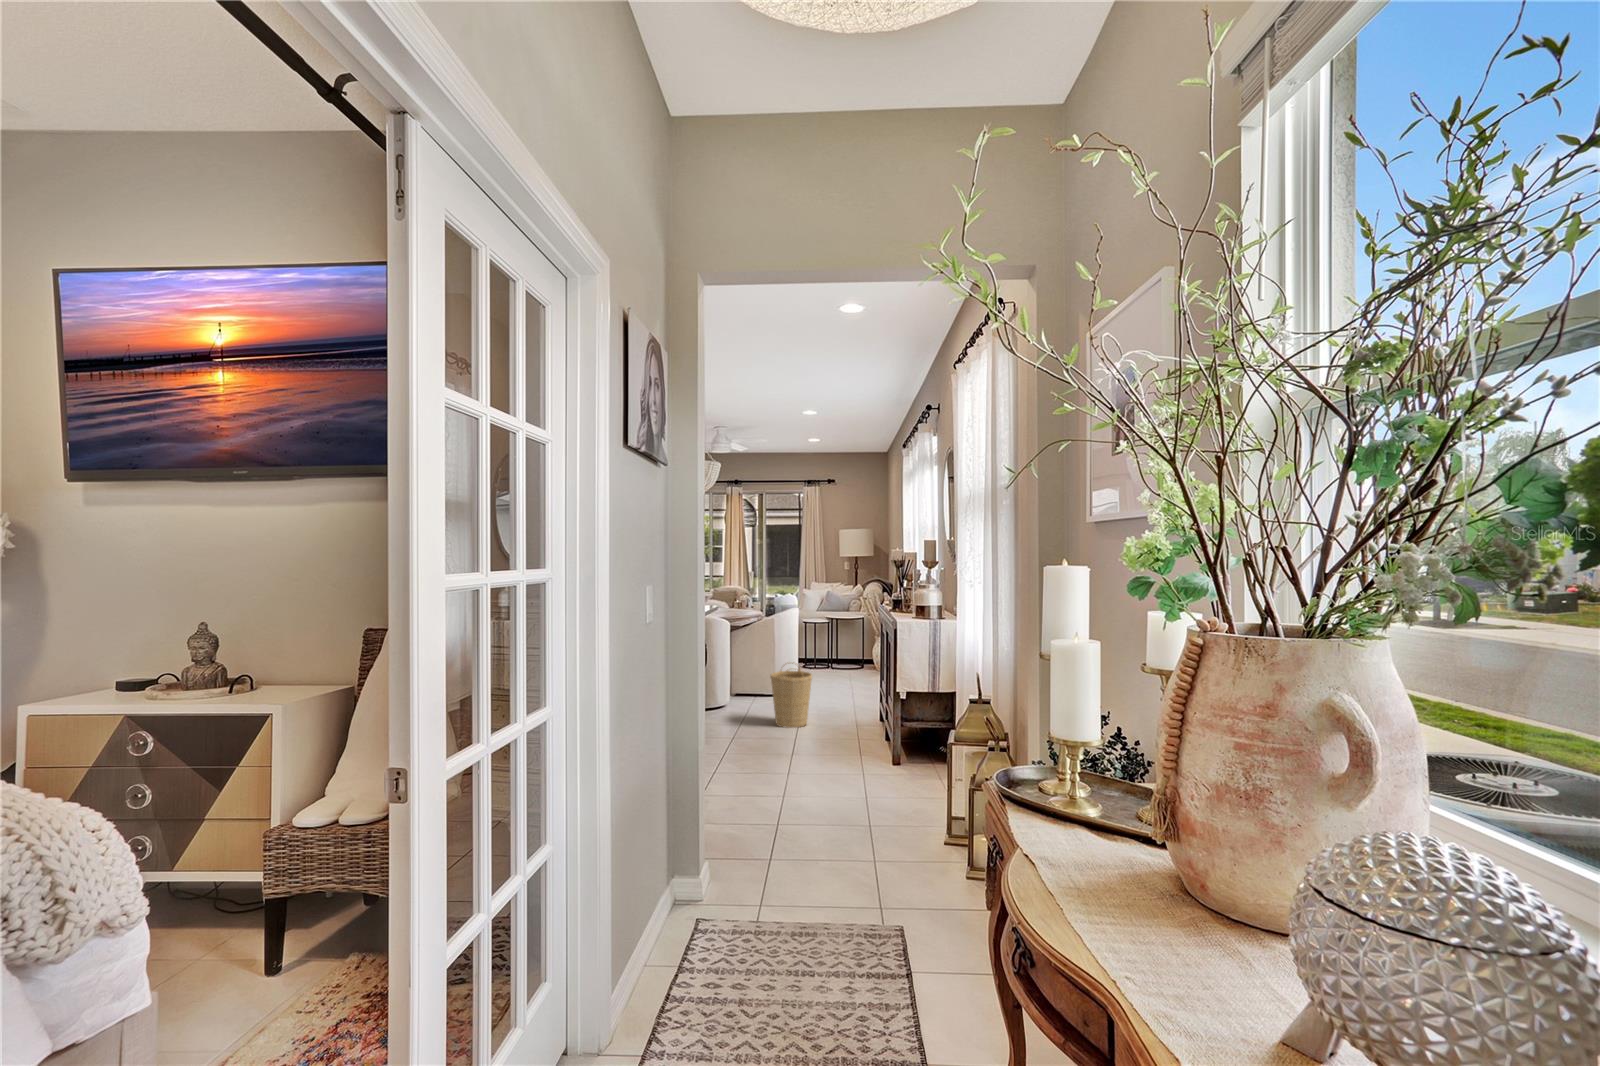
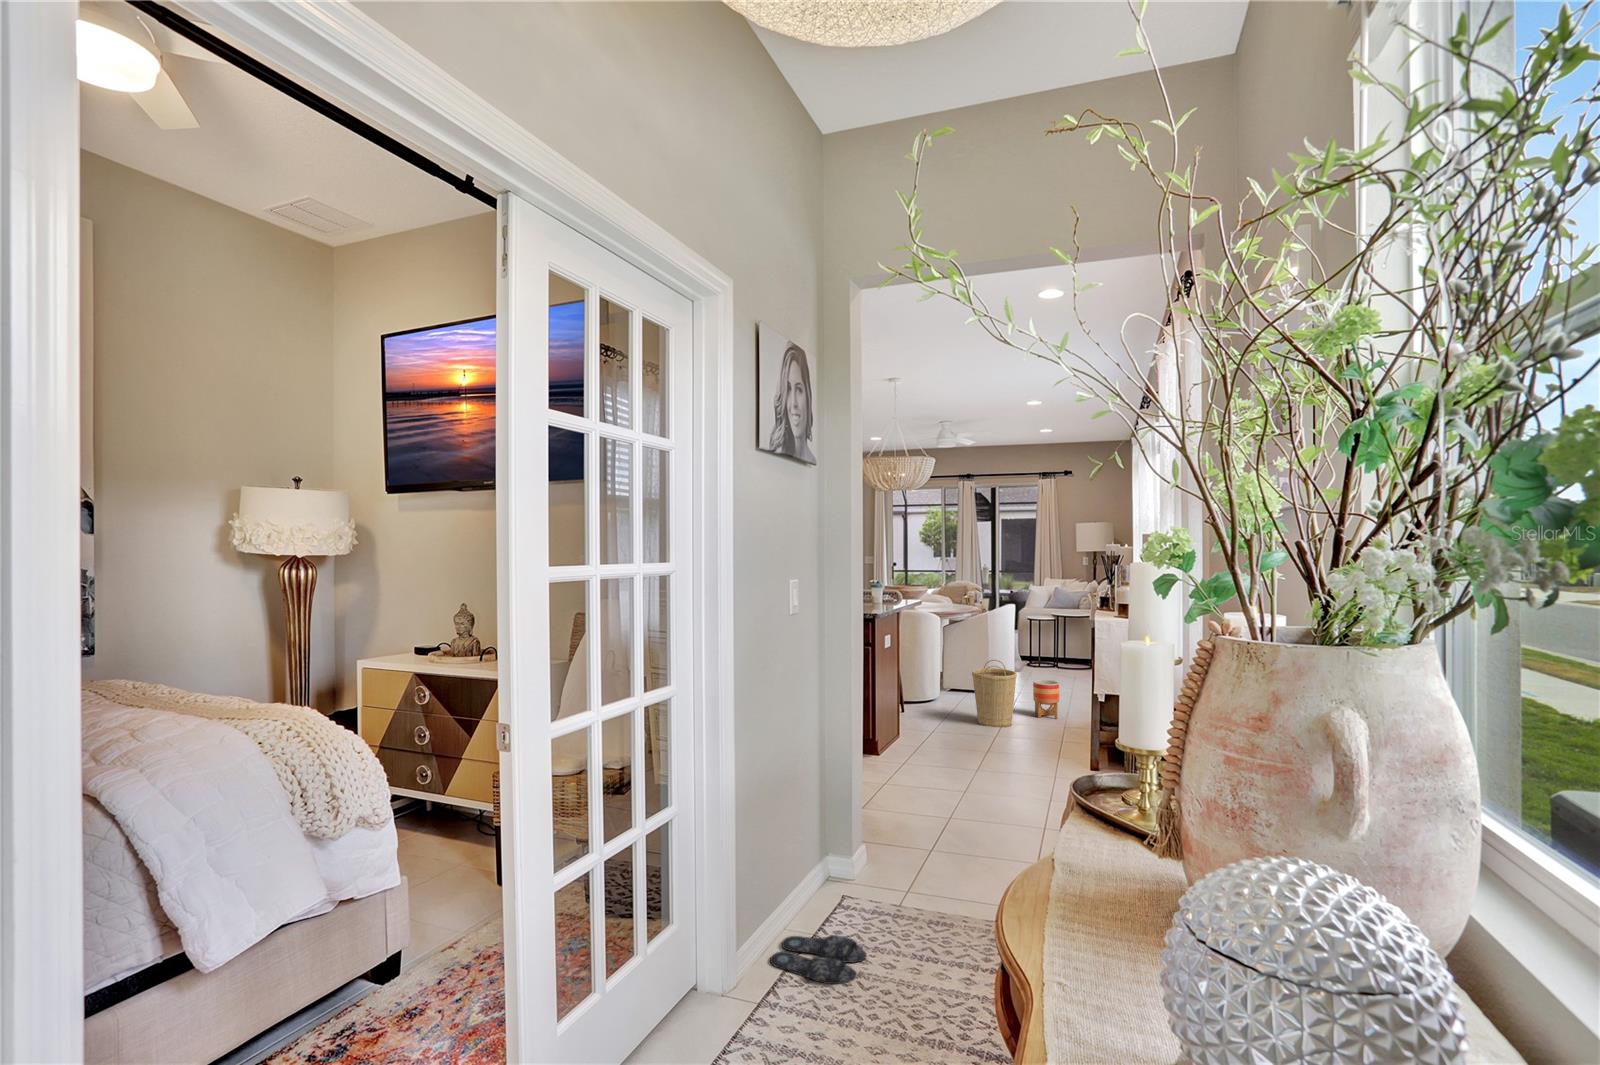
planter: none [824,679,847,716] -> present [1033,680,1059,719]
slippers: none [640,966,742,1021] -> present [770,935,866,984]

